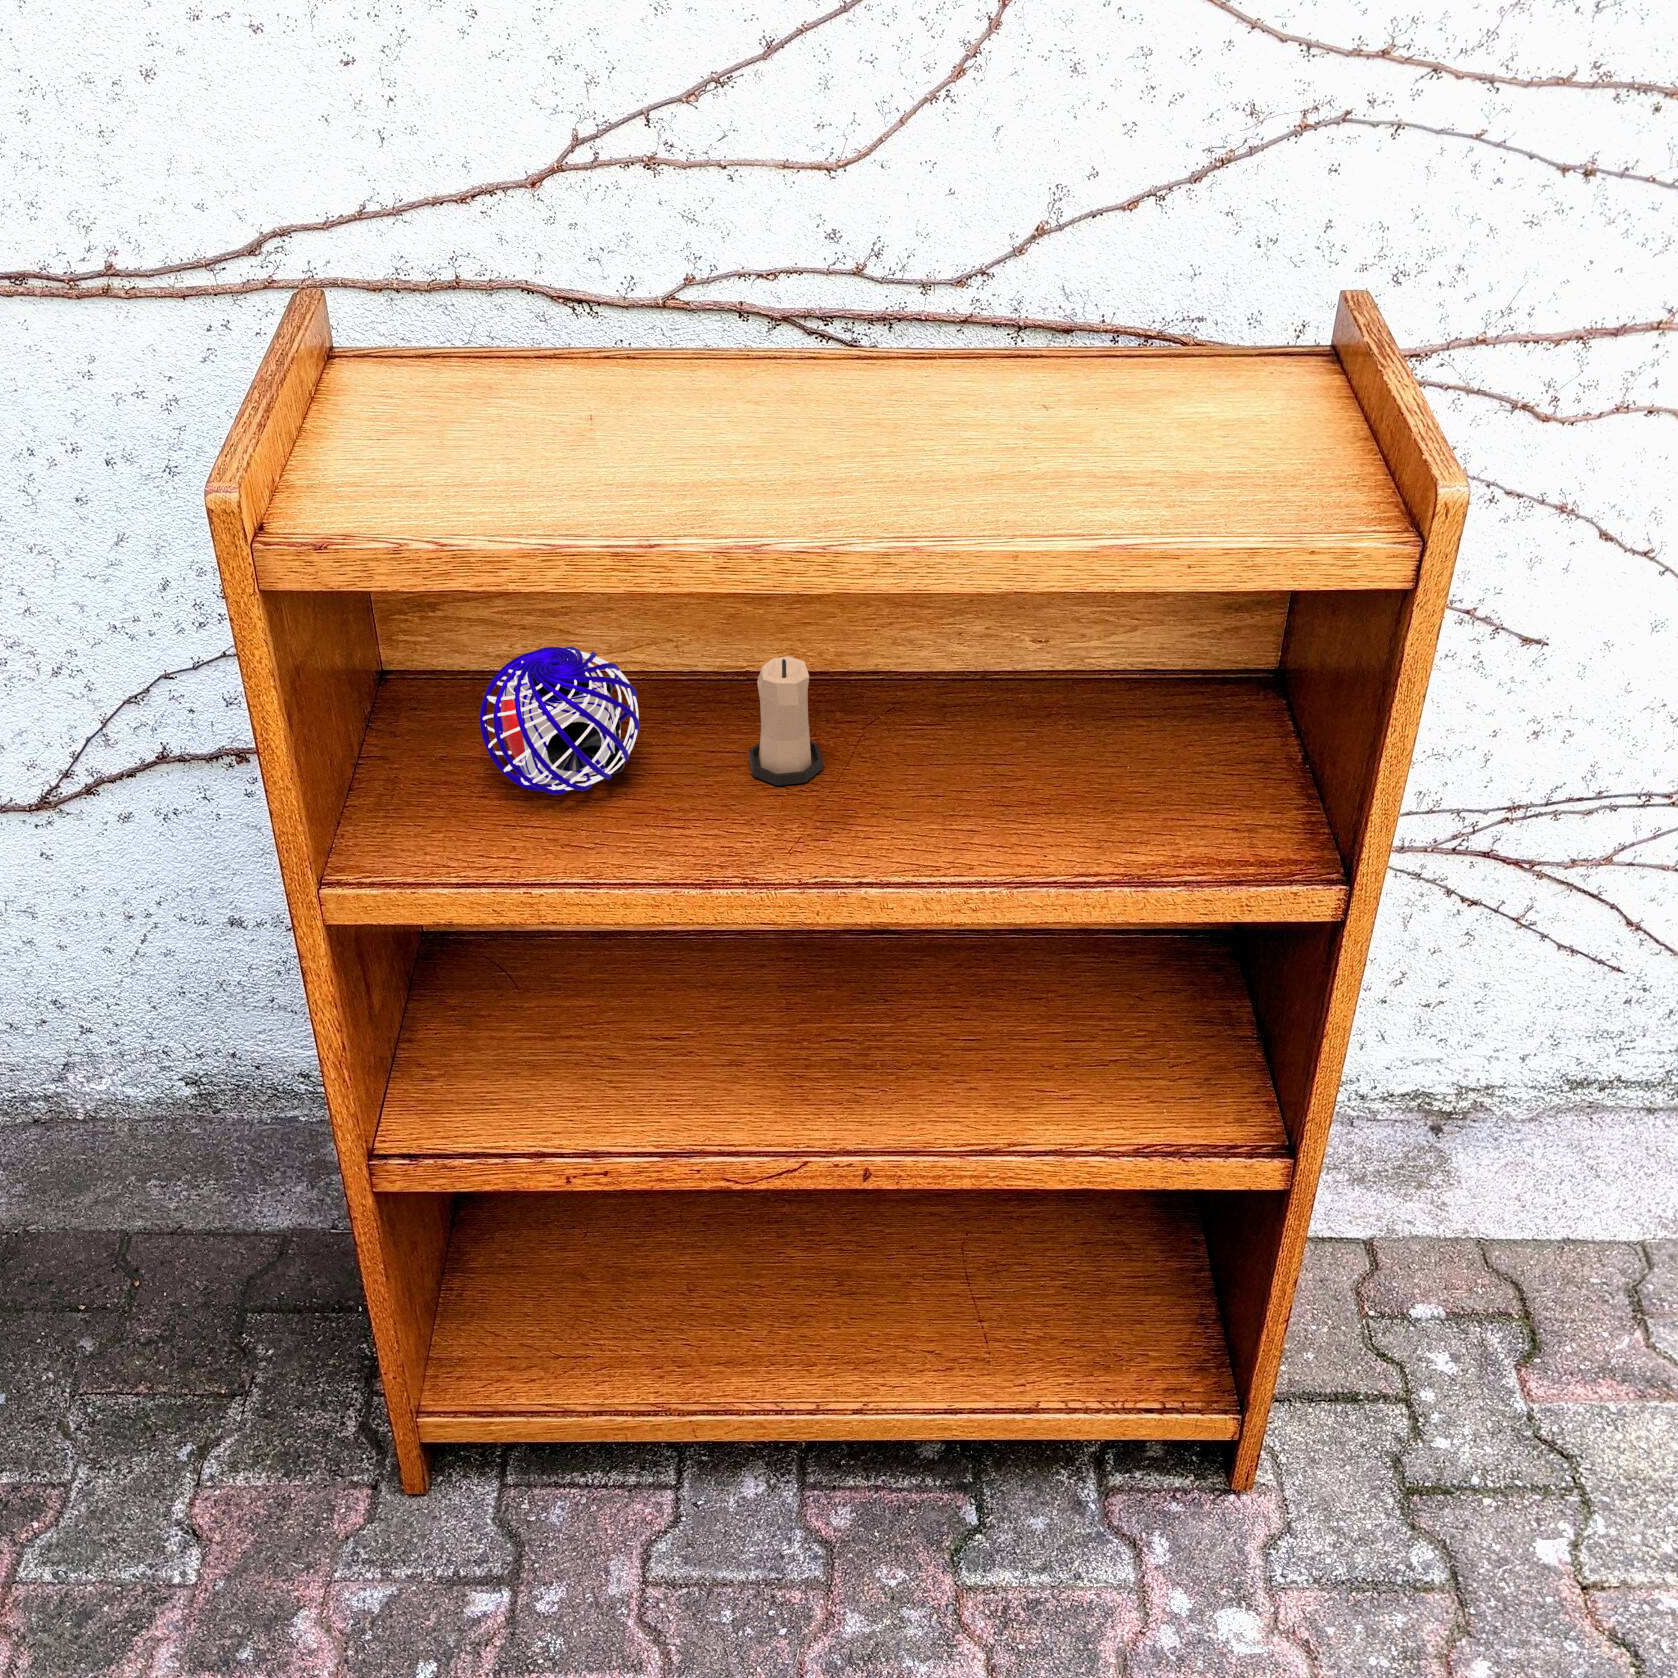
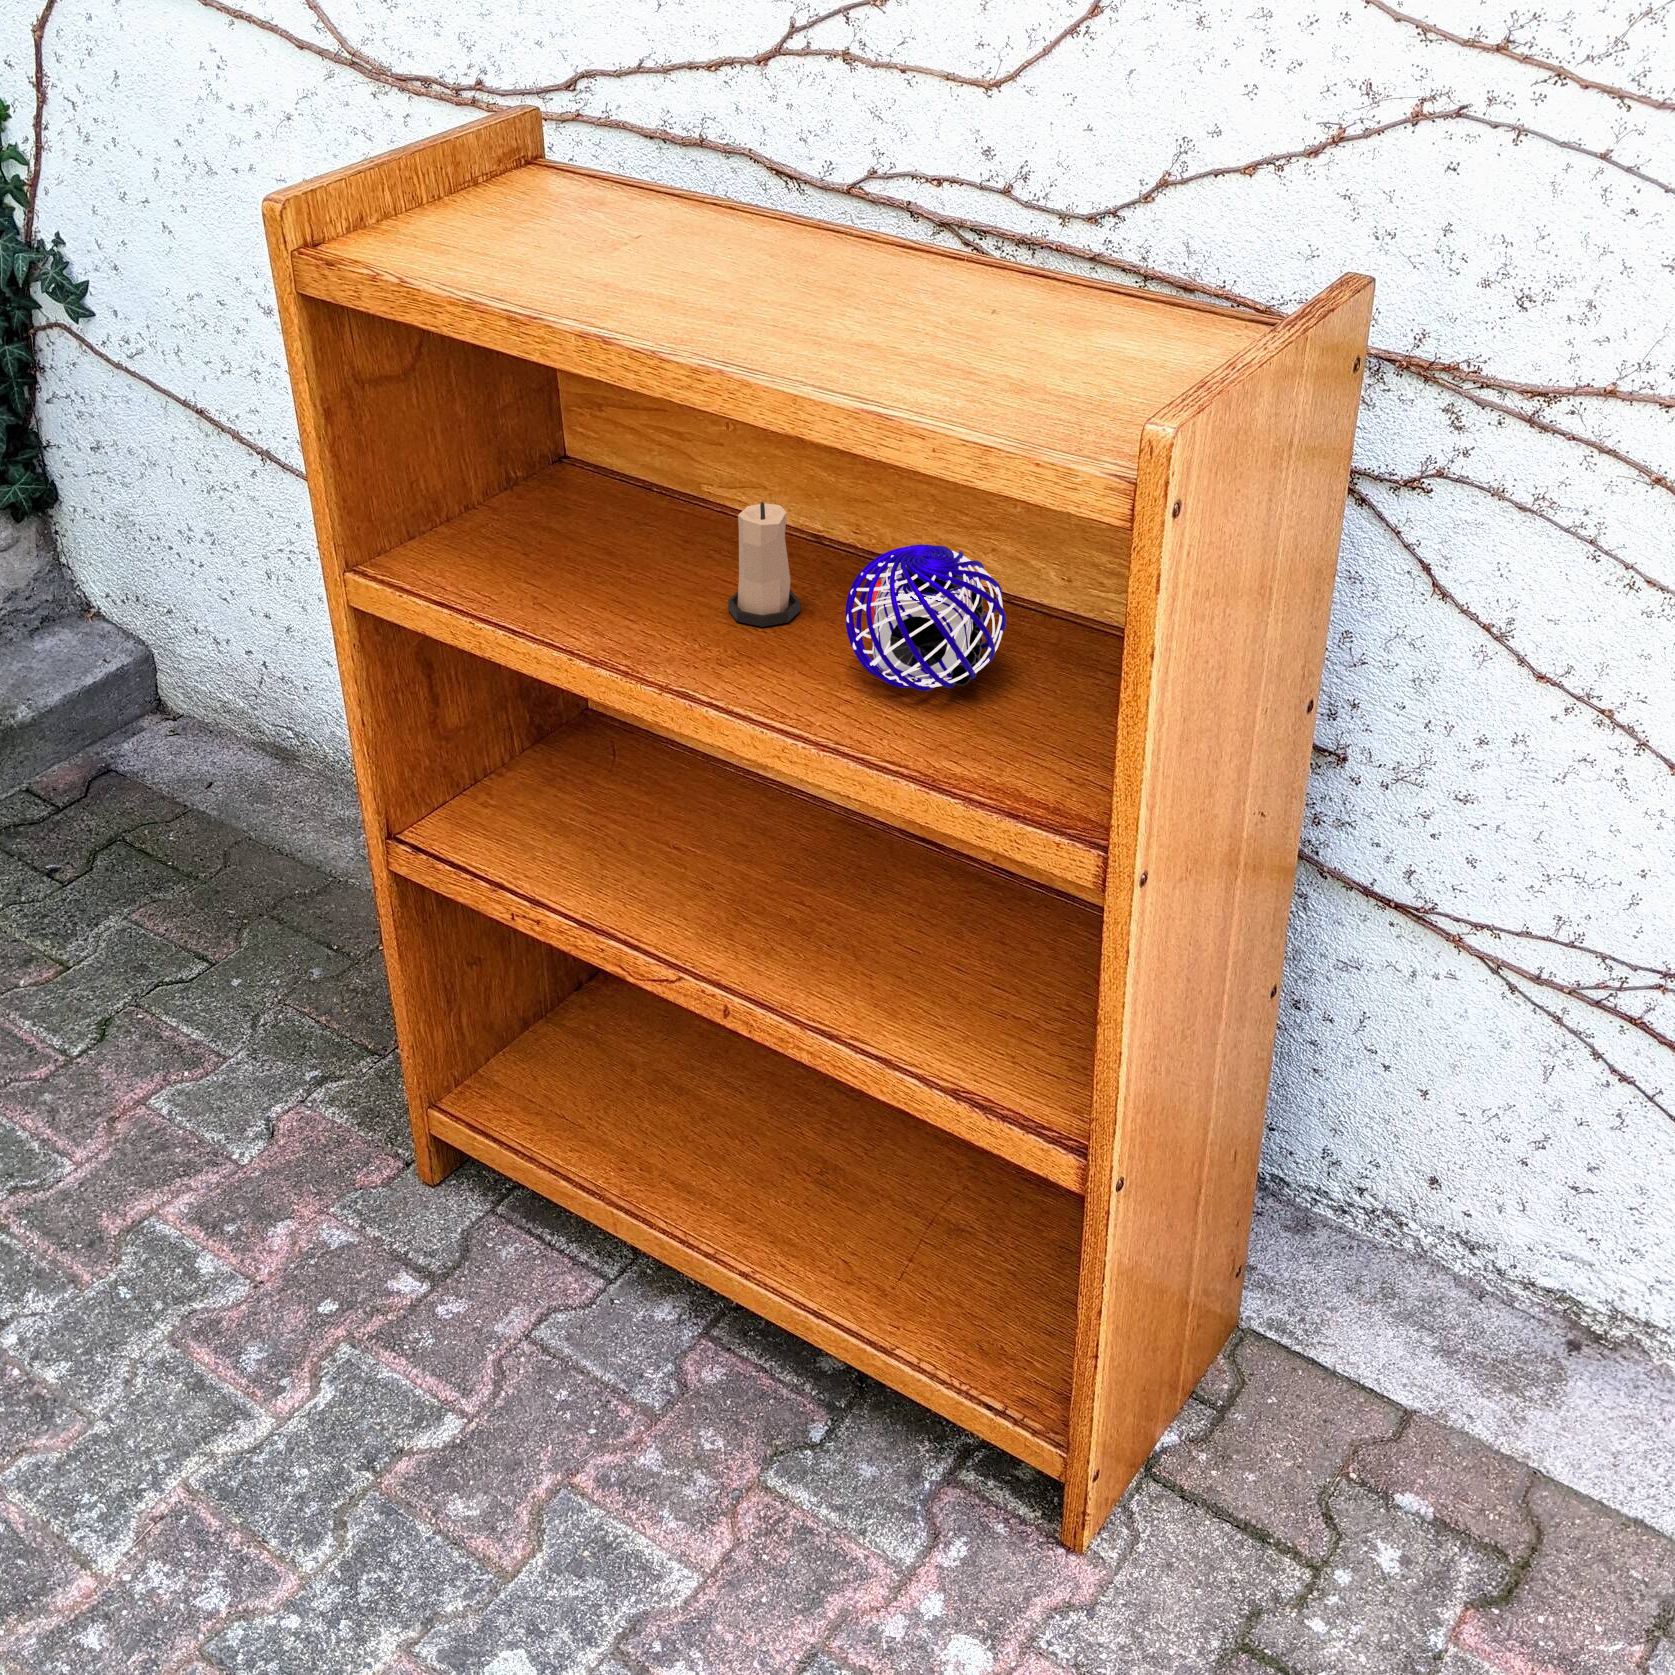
decorative orb: present [480,646,640,794] -> present [845,544,1006,691]

